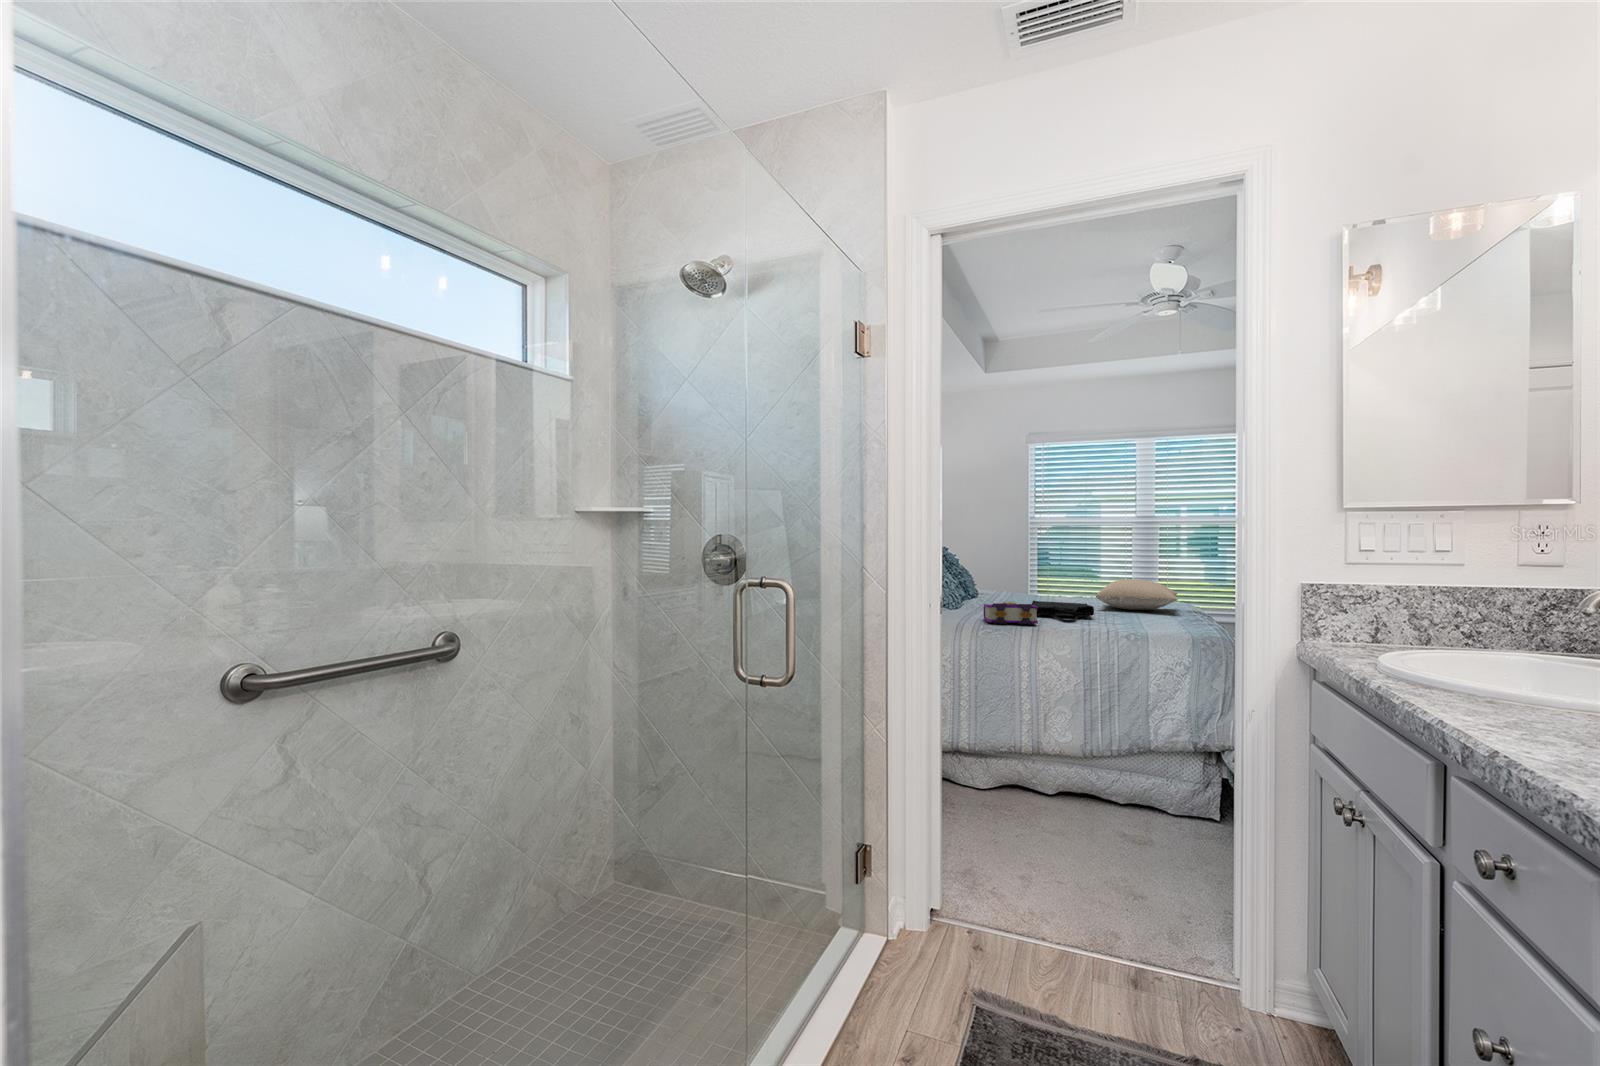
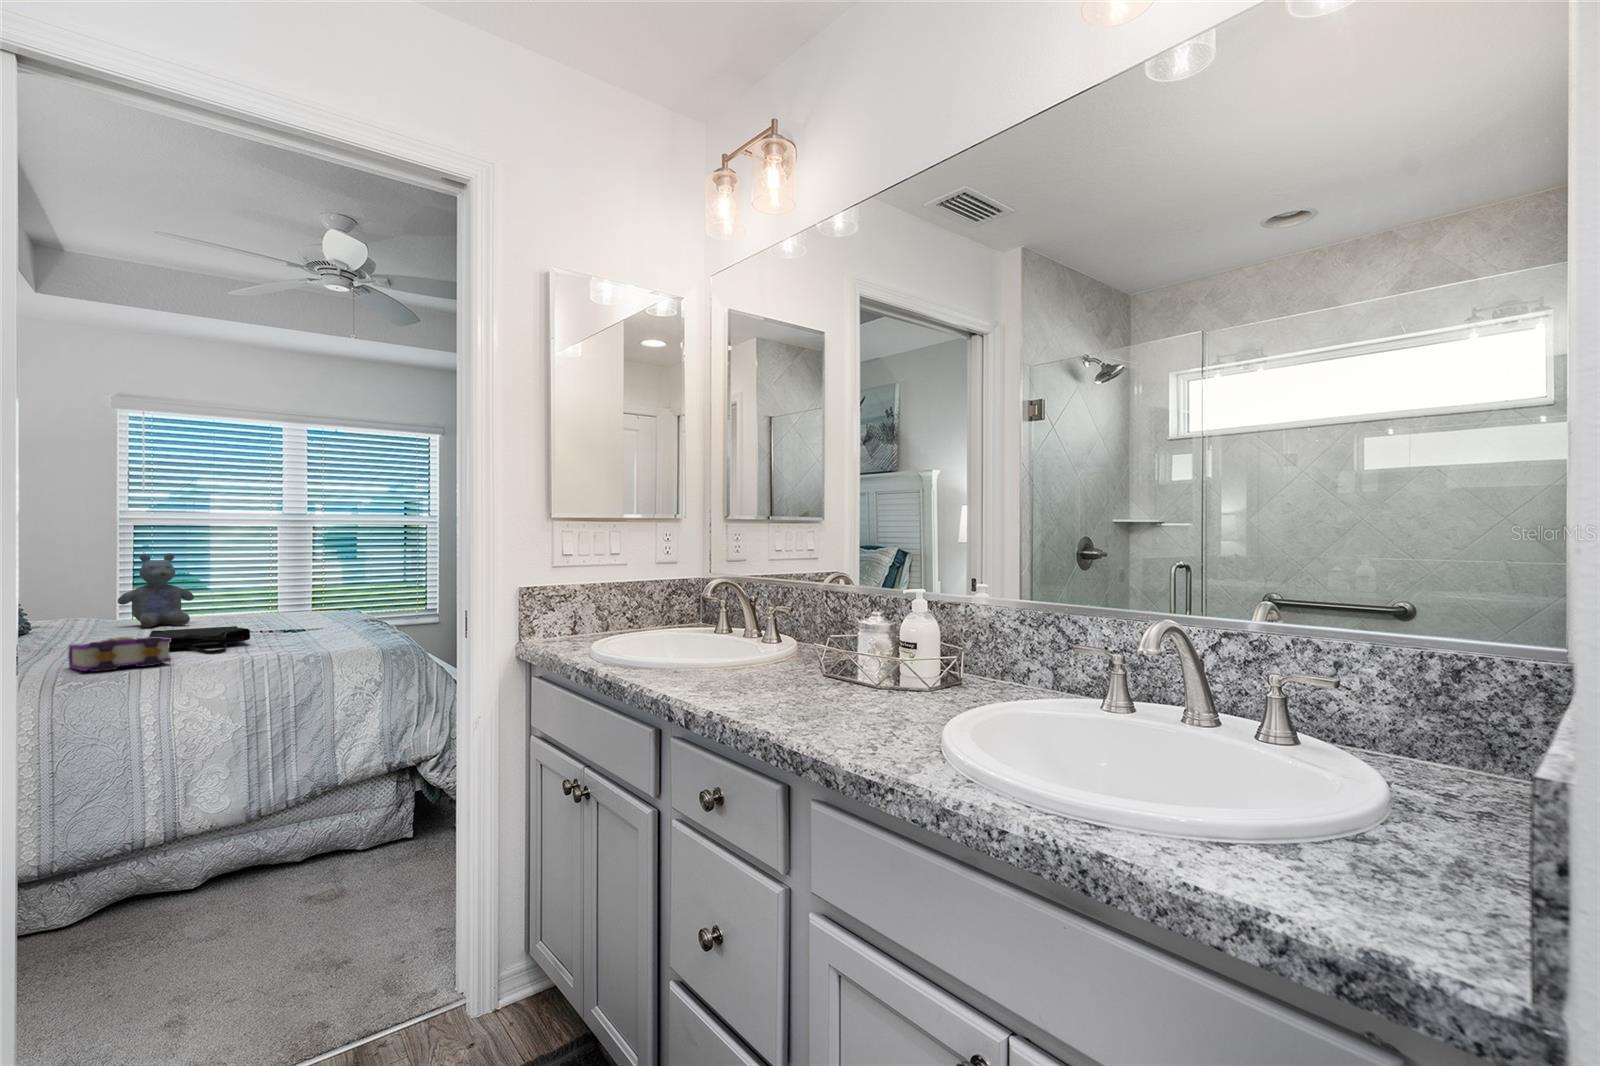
stuffed bear: none [1021,545,1066,600] -> present [118,553,194,628]
pillow: present [1096,579,1178,610] -> none [245,591,350,627]

